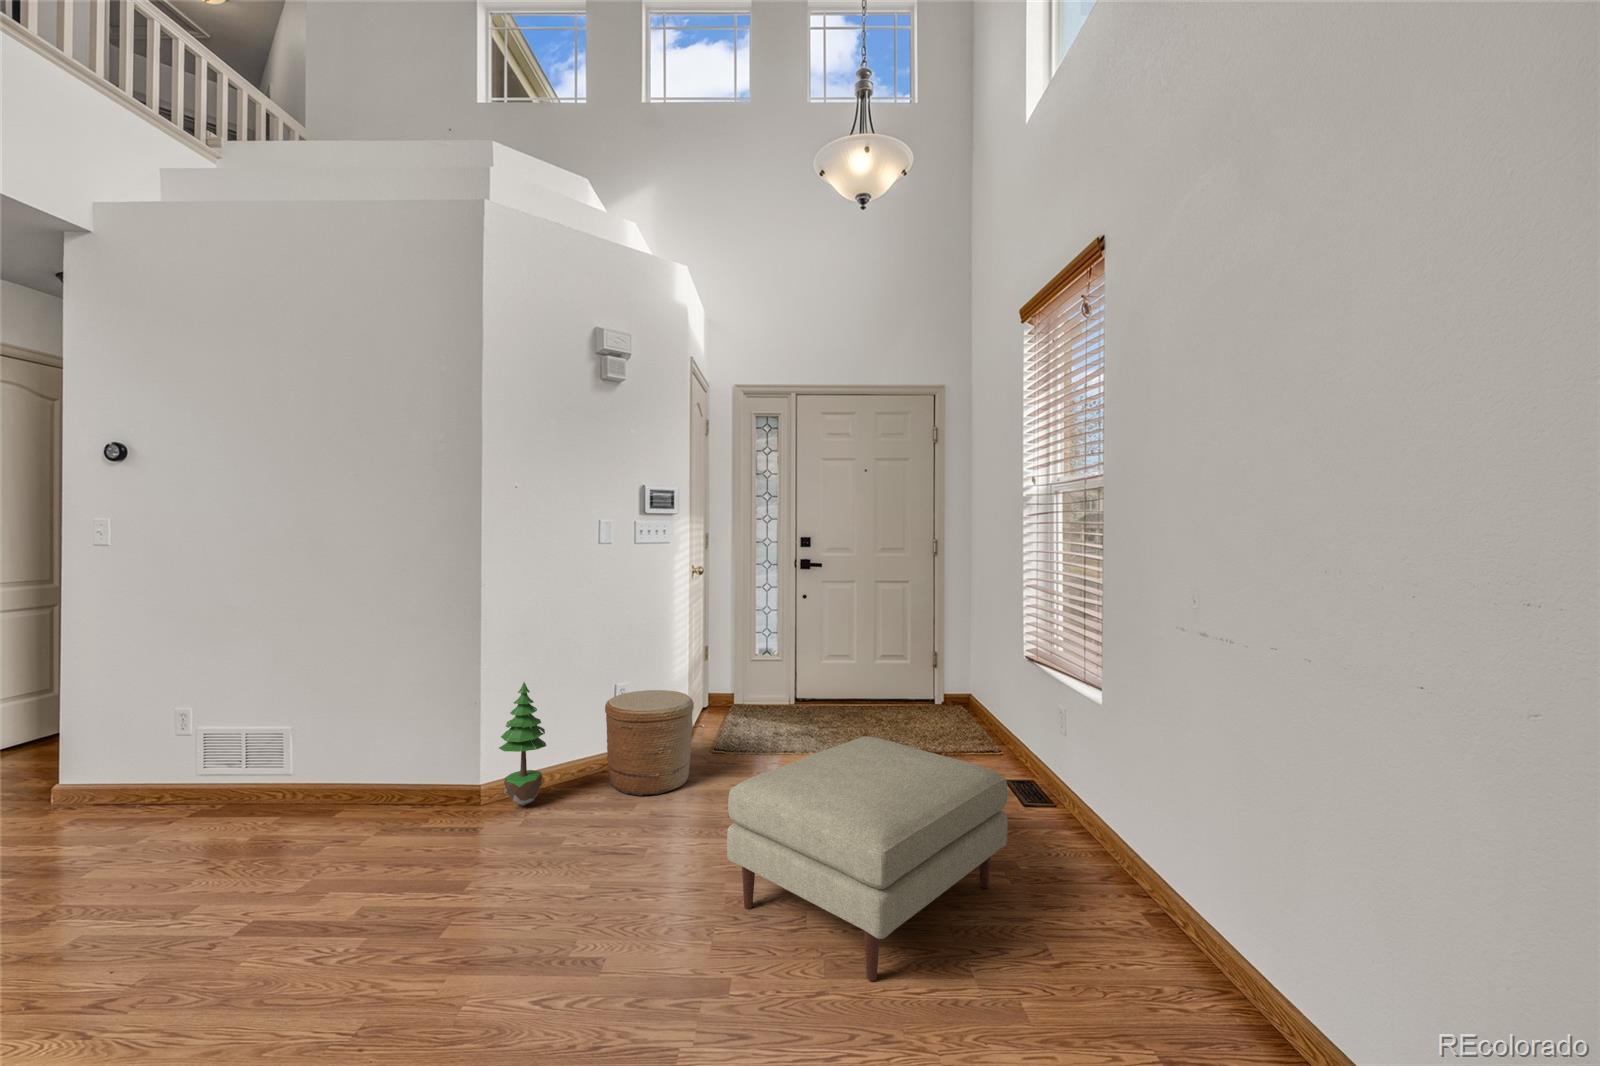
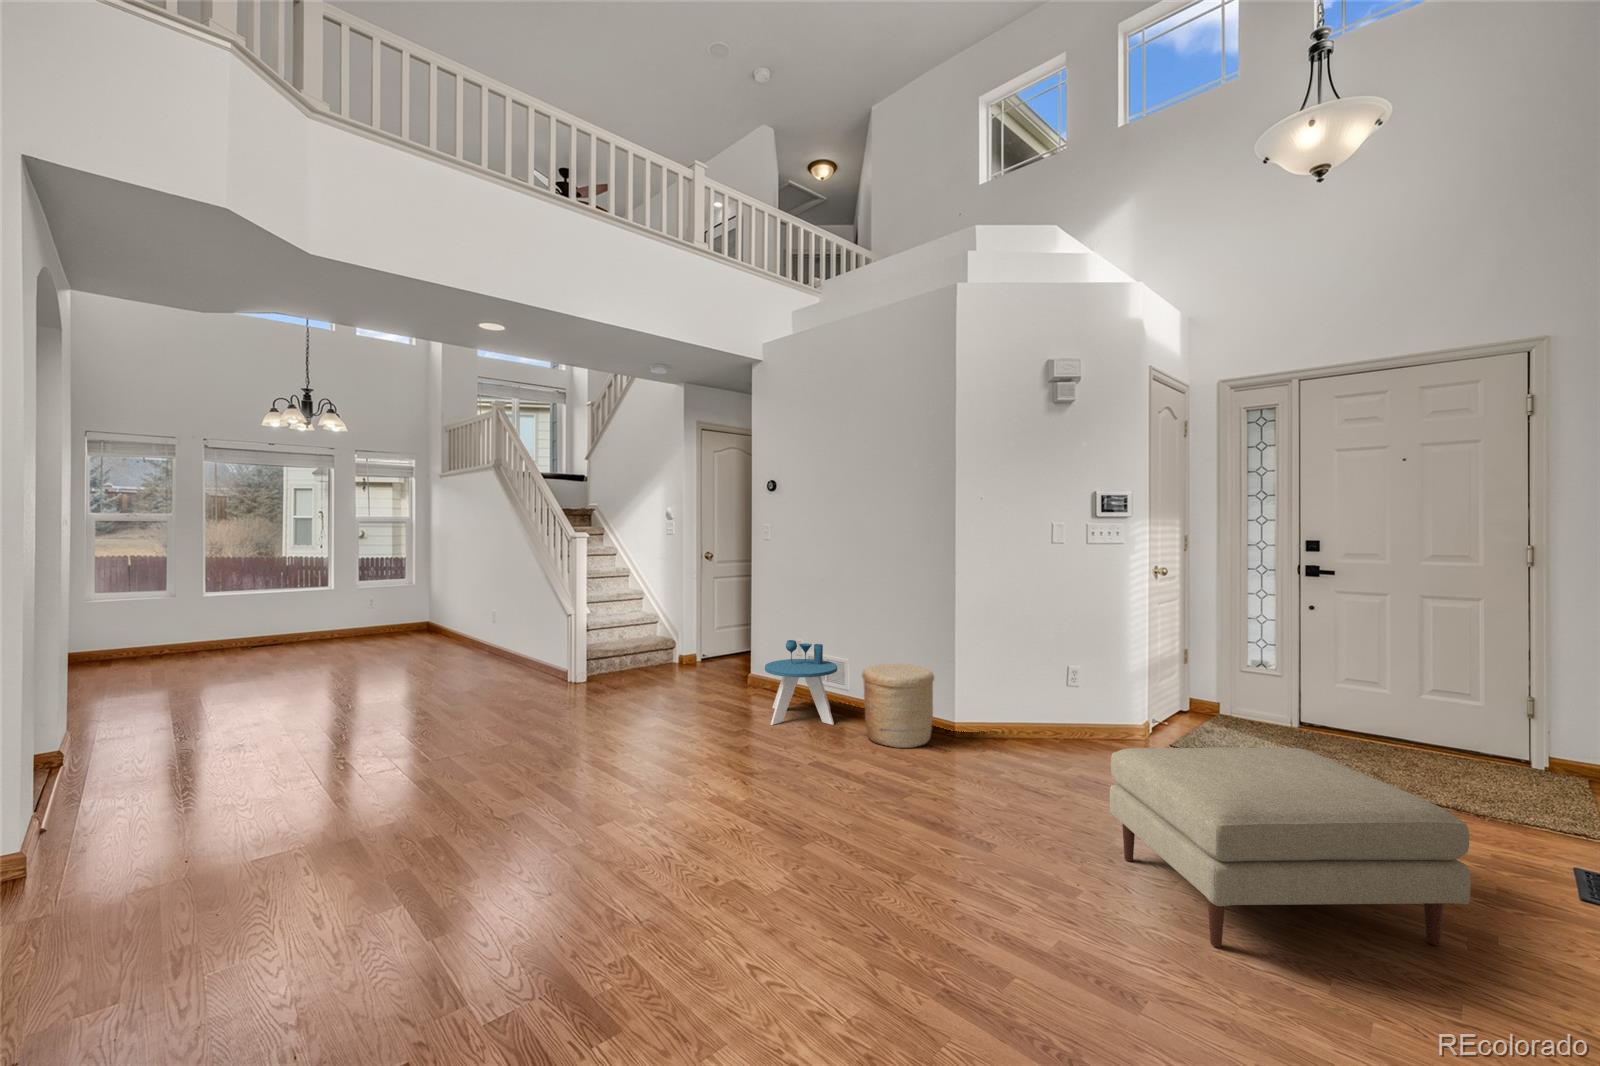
potted tree: present [499,682,546,806] -> none [966,649,1002,746]
woven basket: present [605,690,694,796] -> present [862,664,934,748]
side table: none [104,712,271,877] -> present [765,640,837,725]

